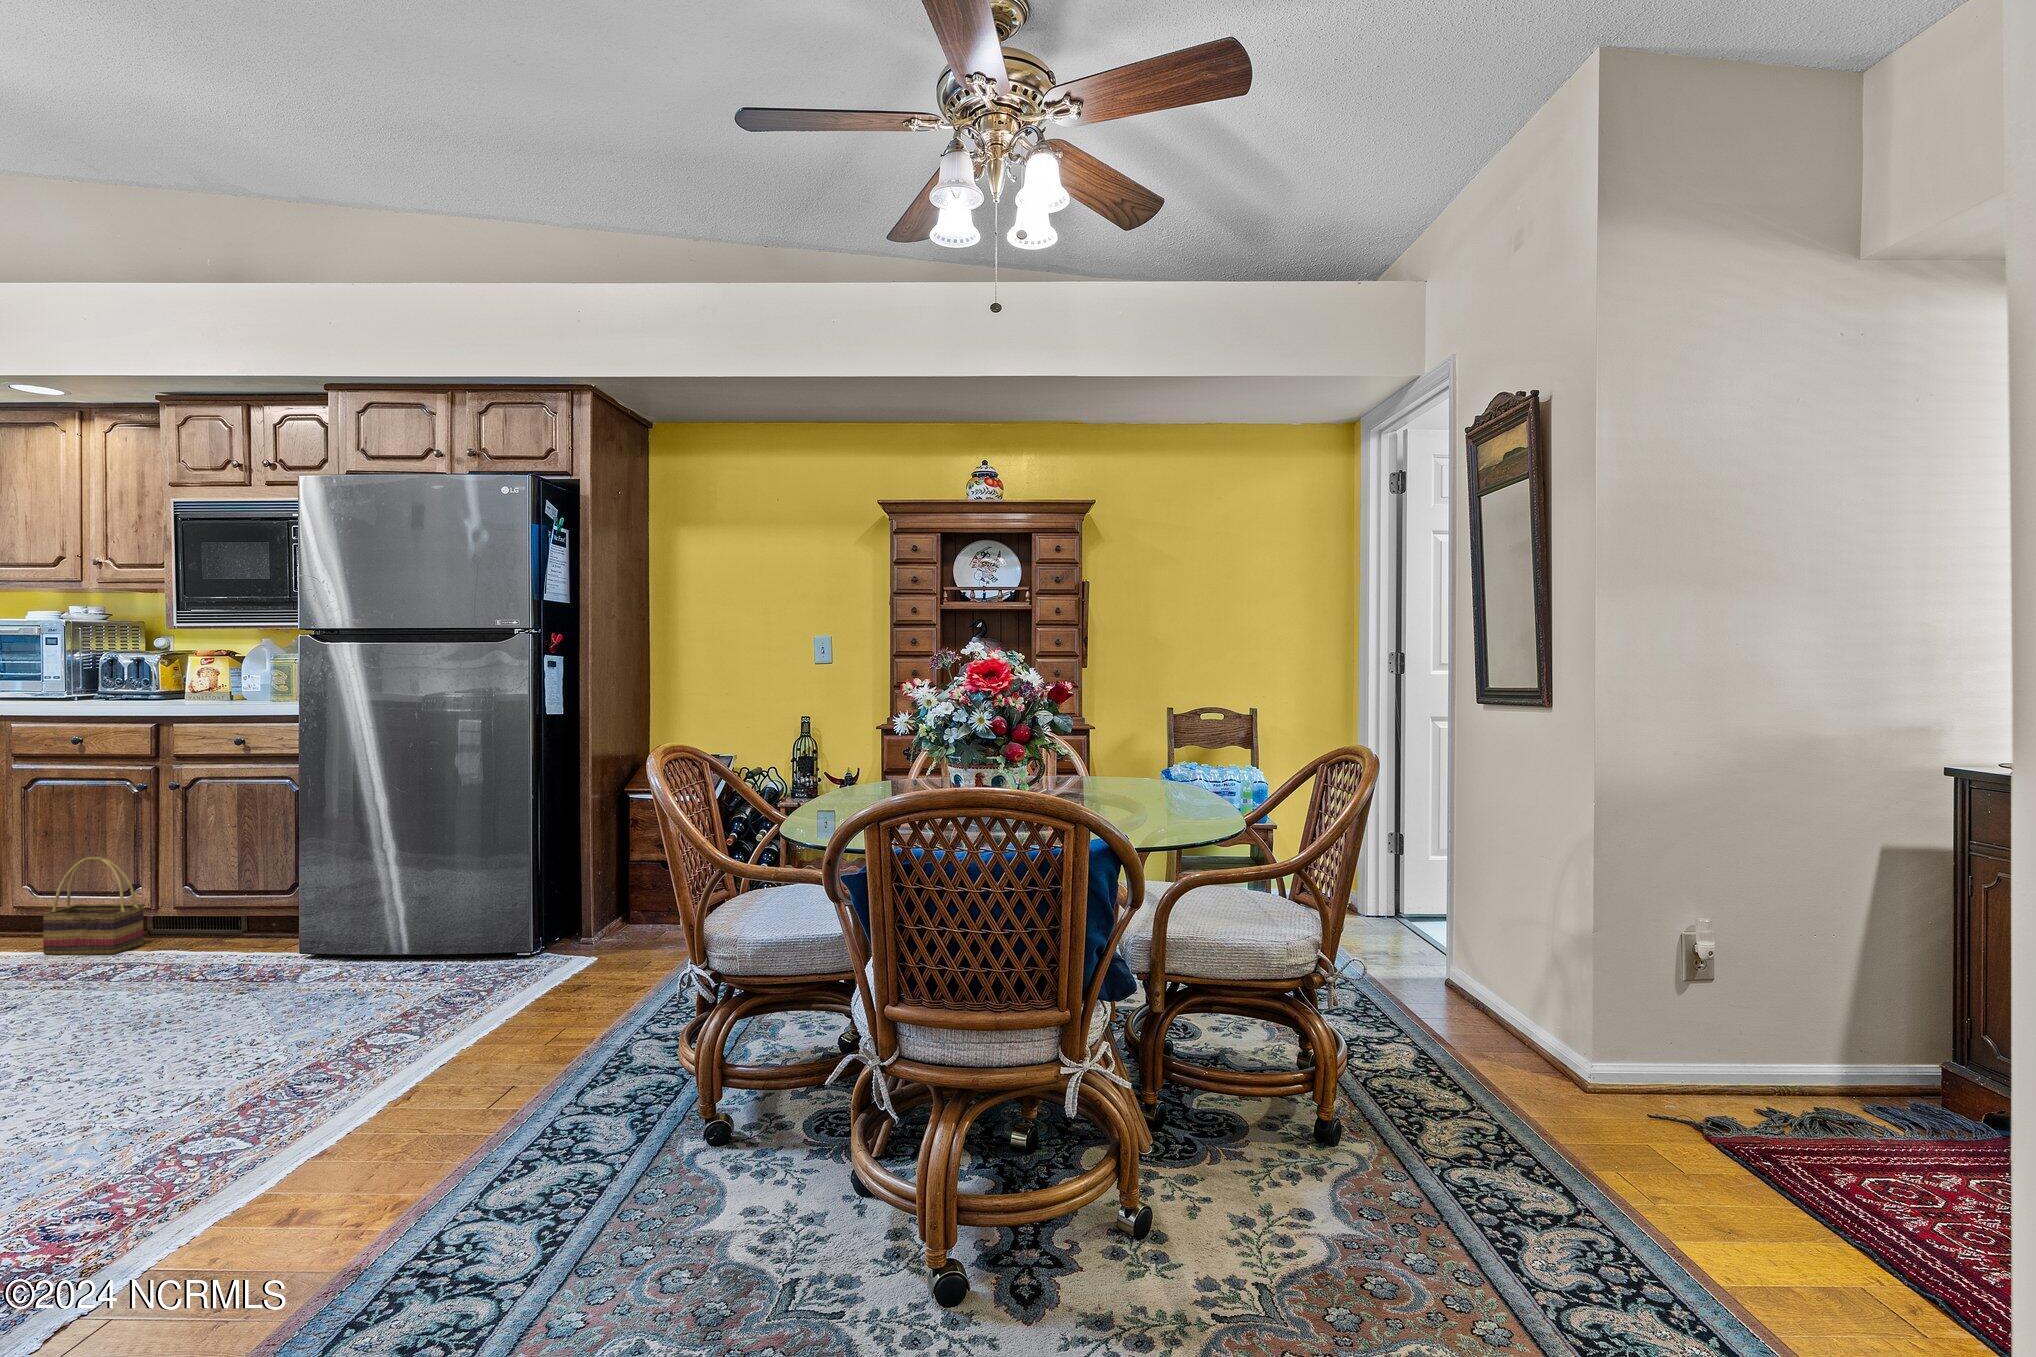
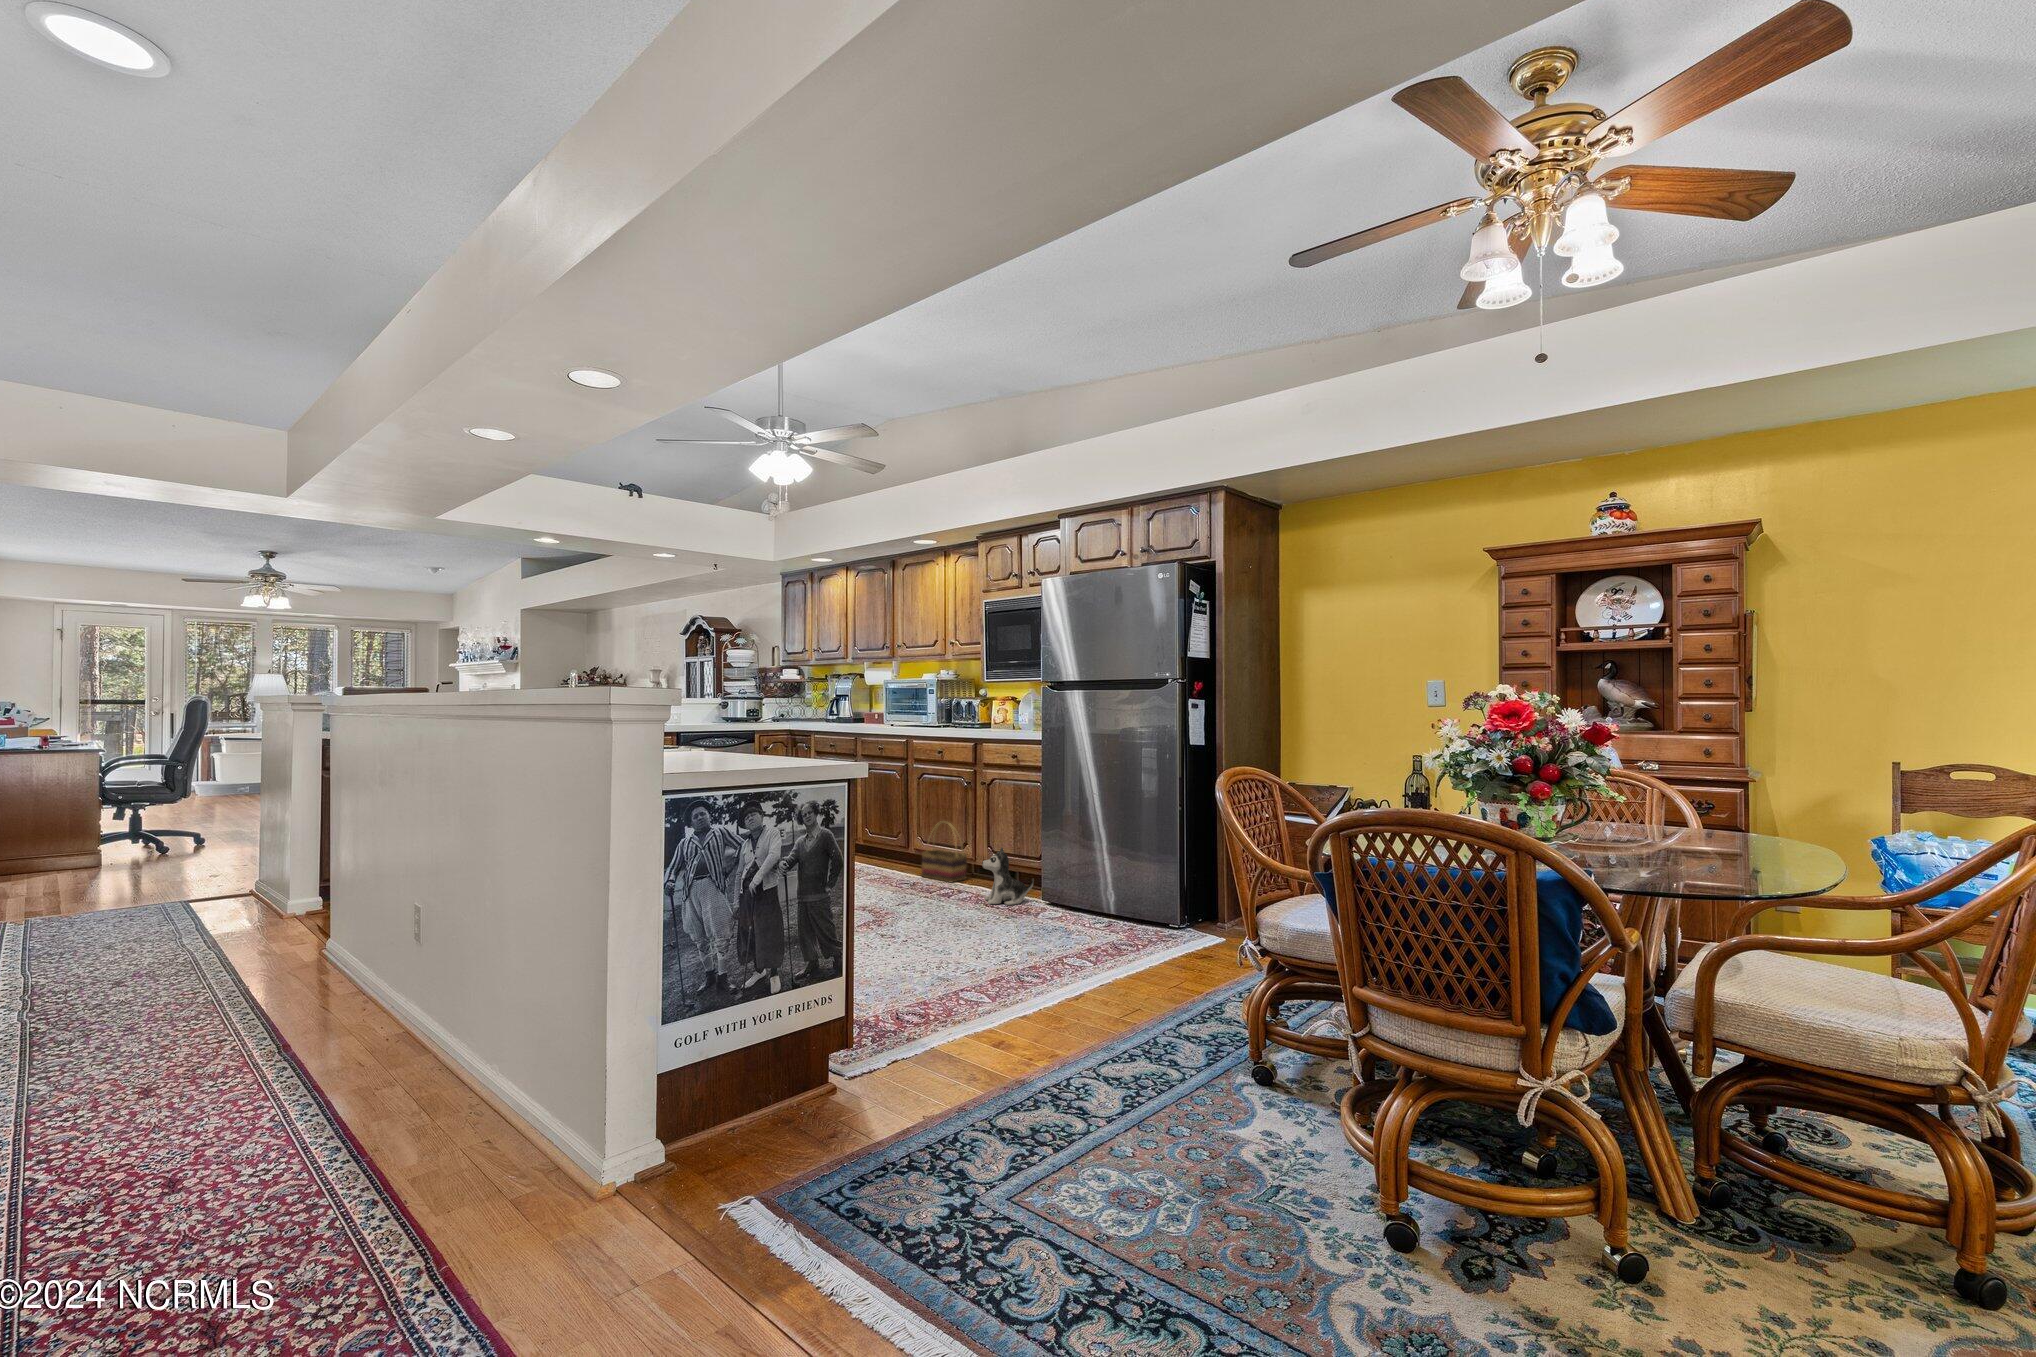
plush toy: none [185,887,285,979] -> present [982,847,1034,905]

